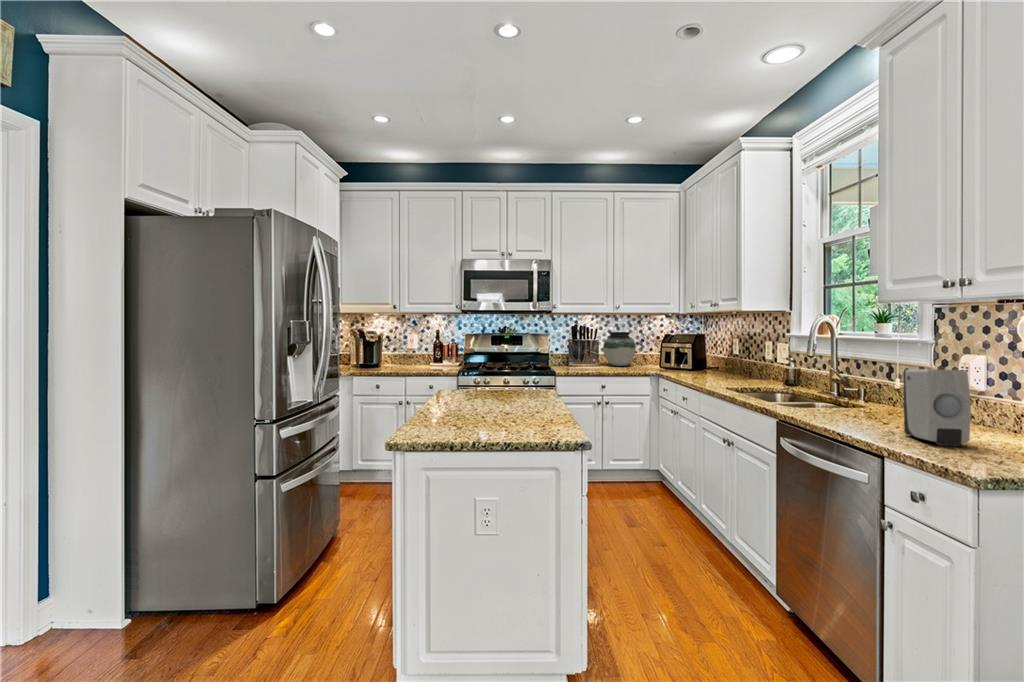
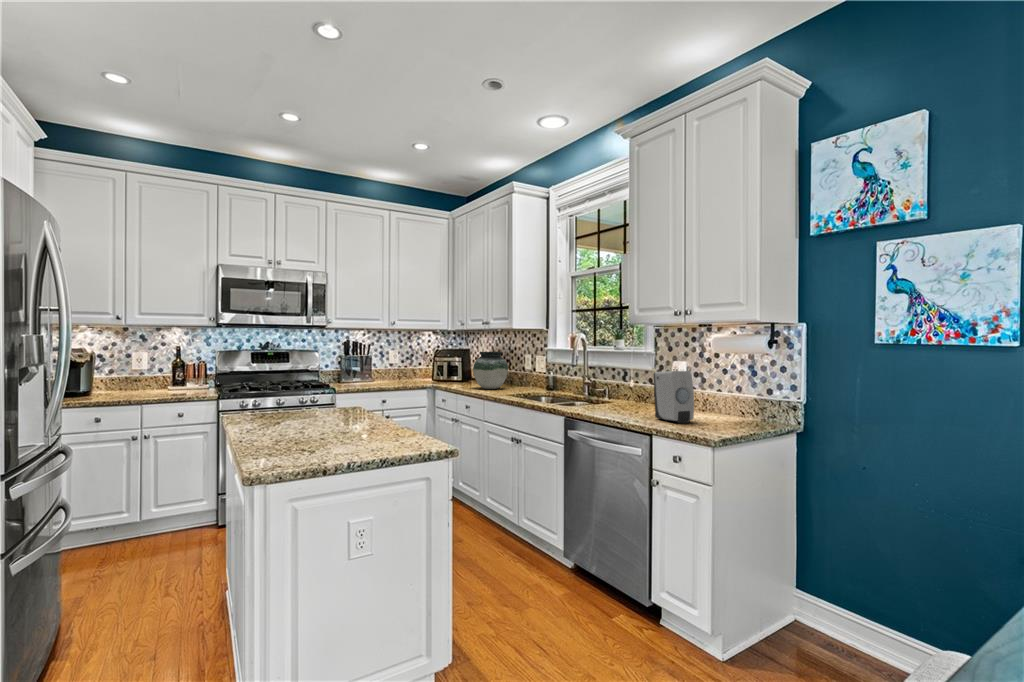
vase: present [603,332,636,366] -> present [473,352,508,389]

